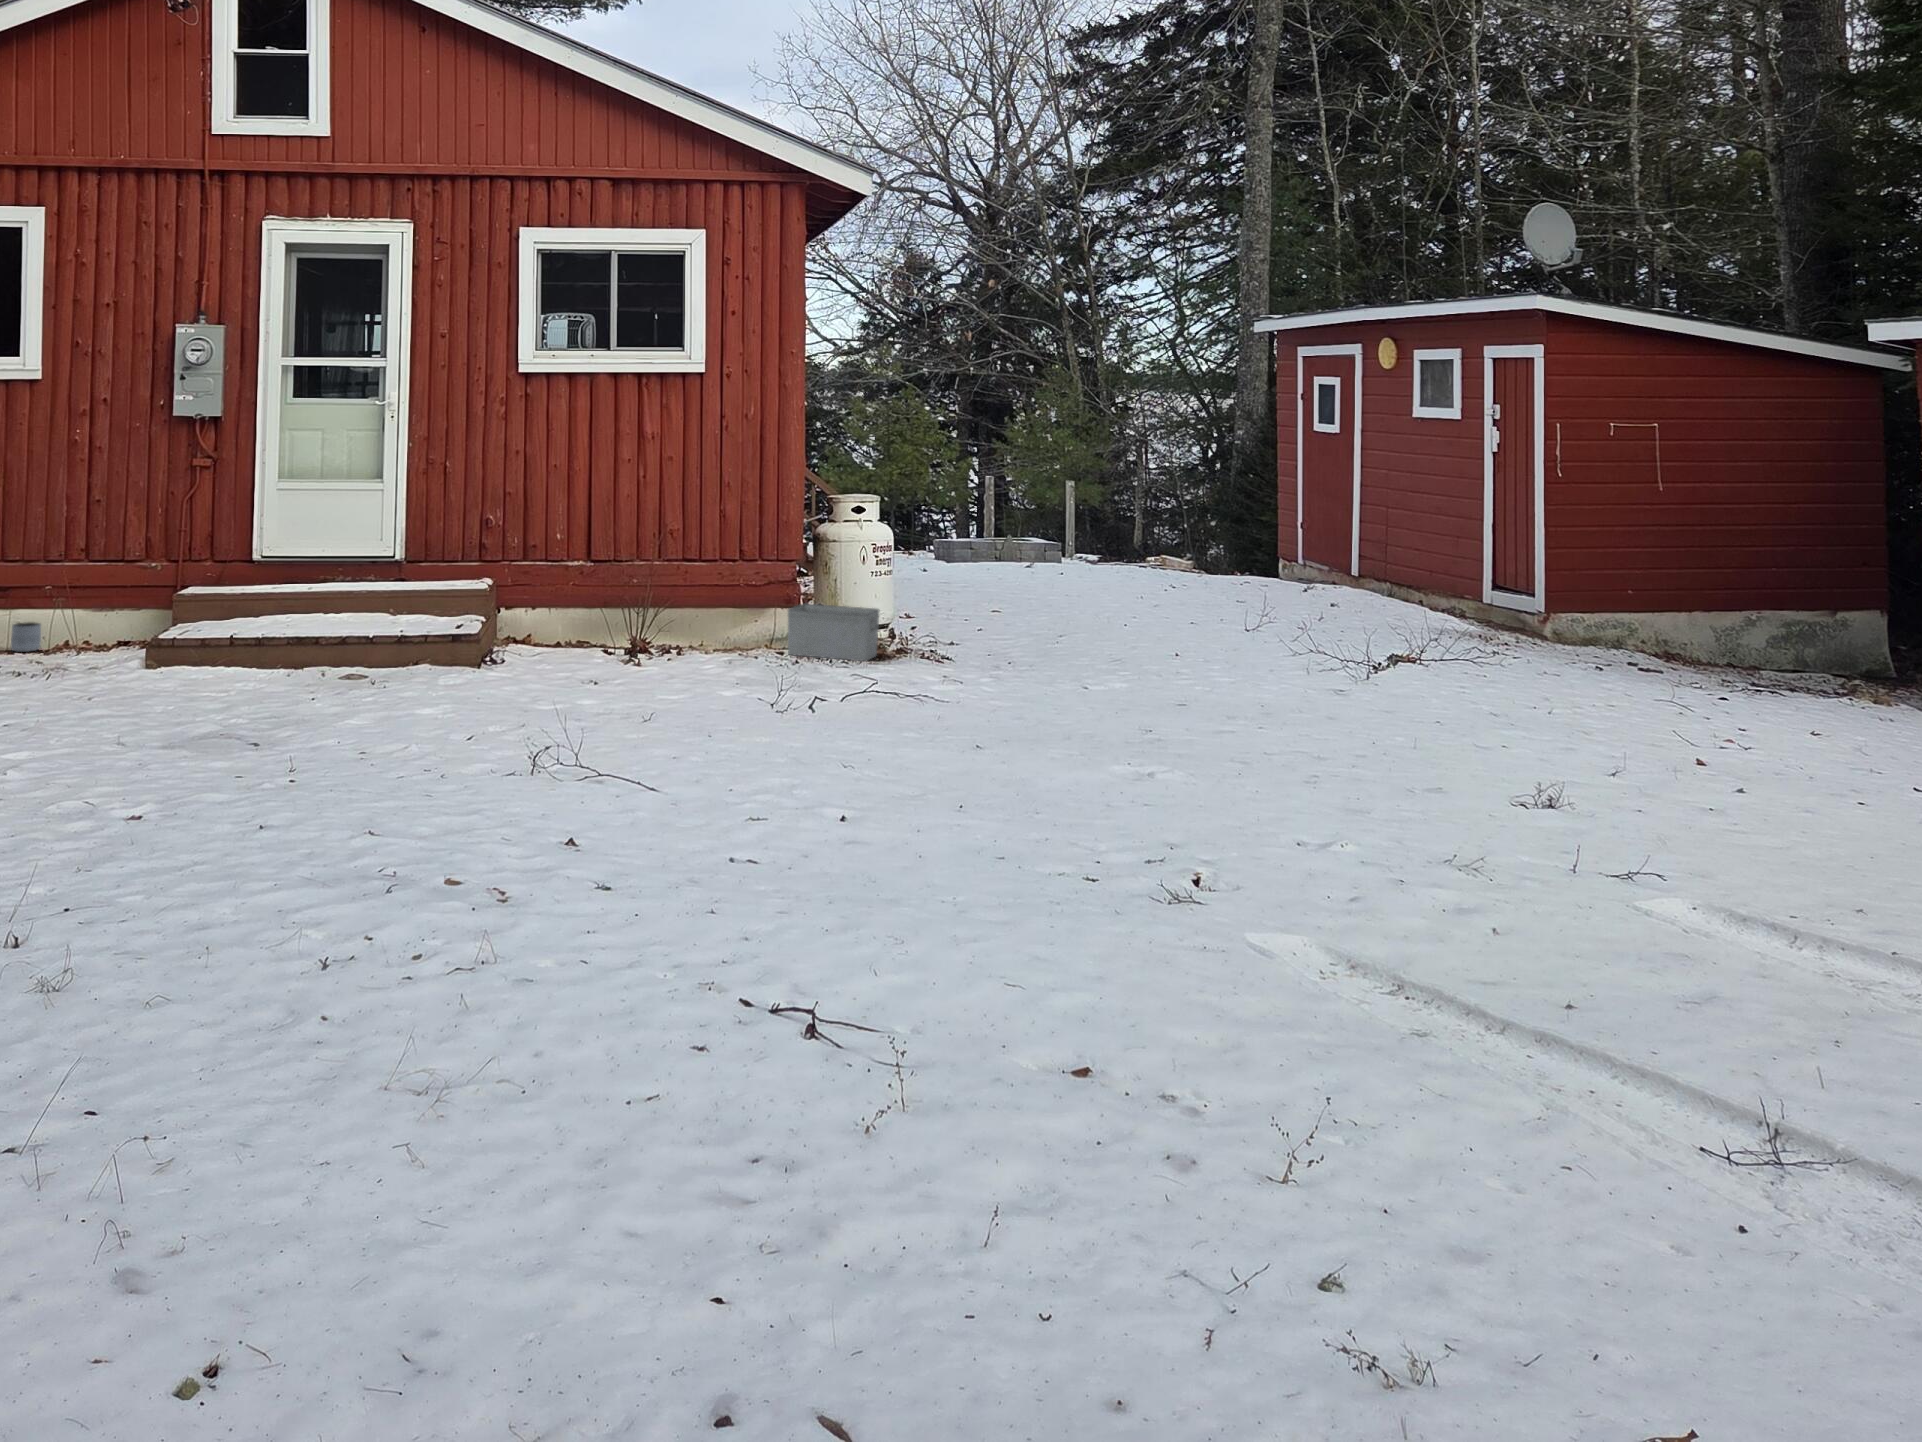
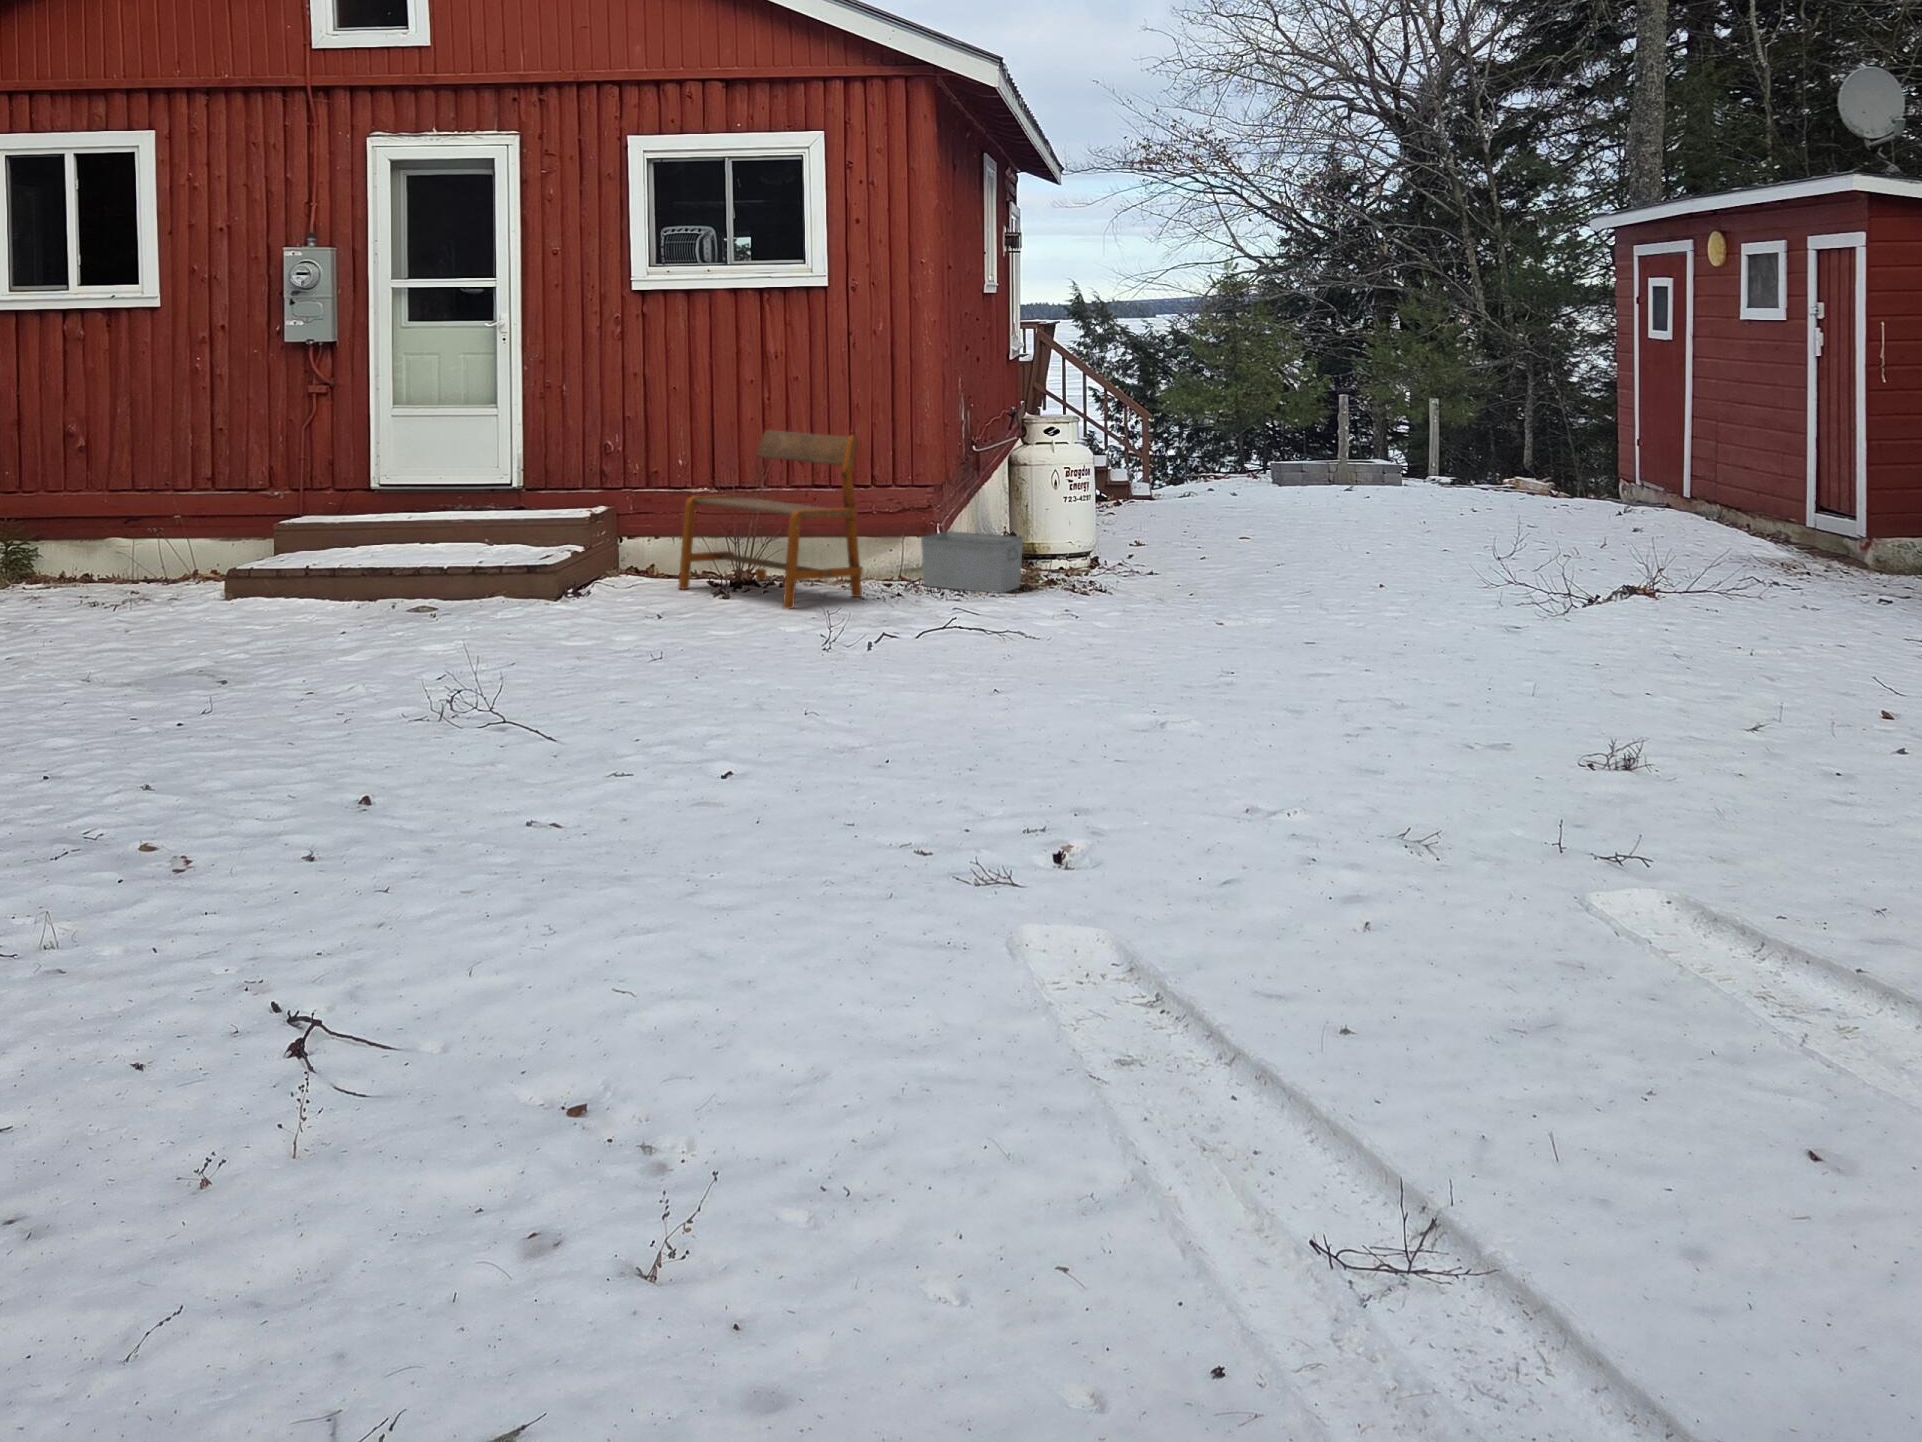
bench: none [563,505,745,679] -> present [679,430,862,609]
planter: present [11,622,41,652] -> none [138,552,167,581]

